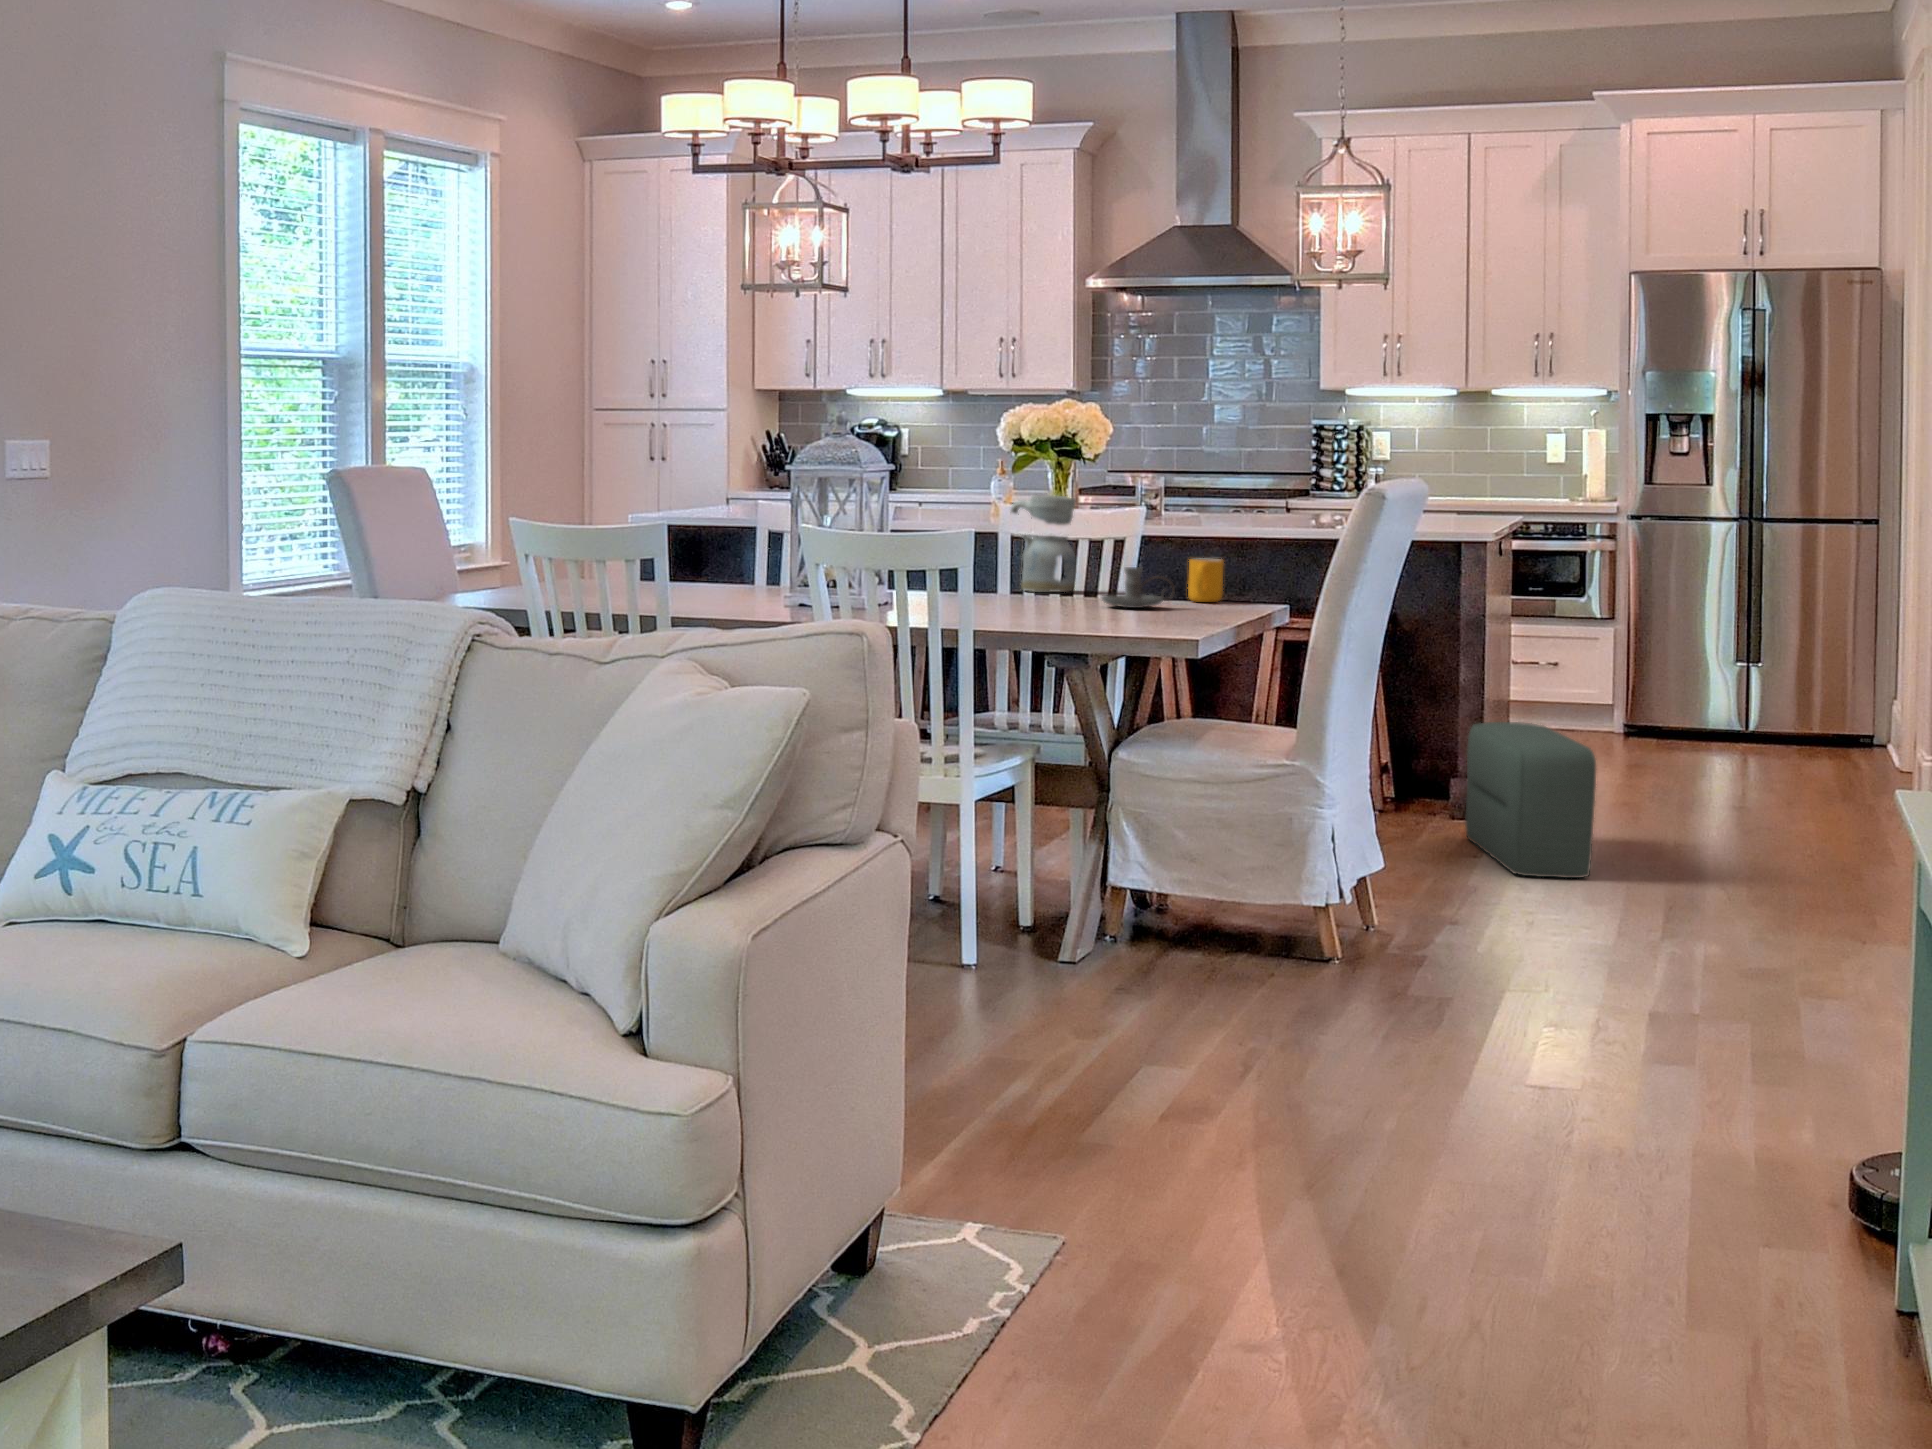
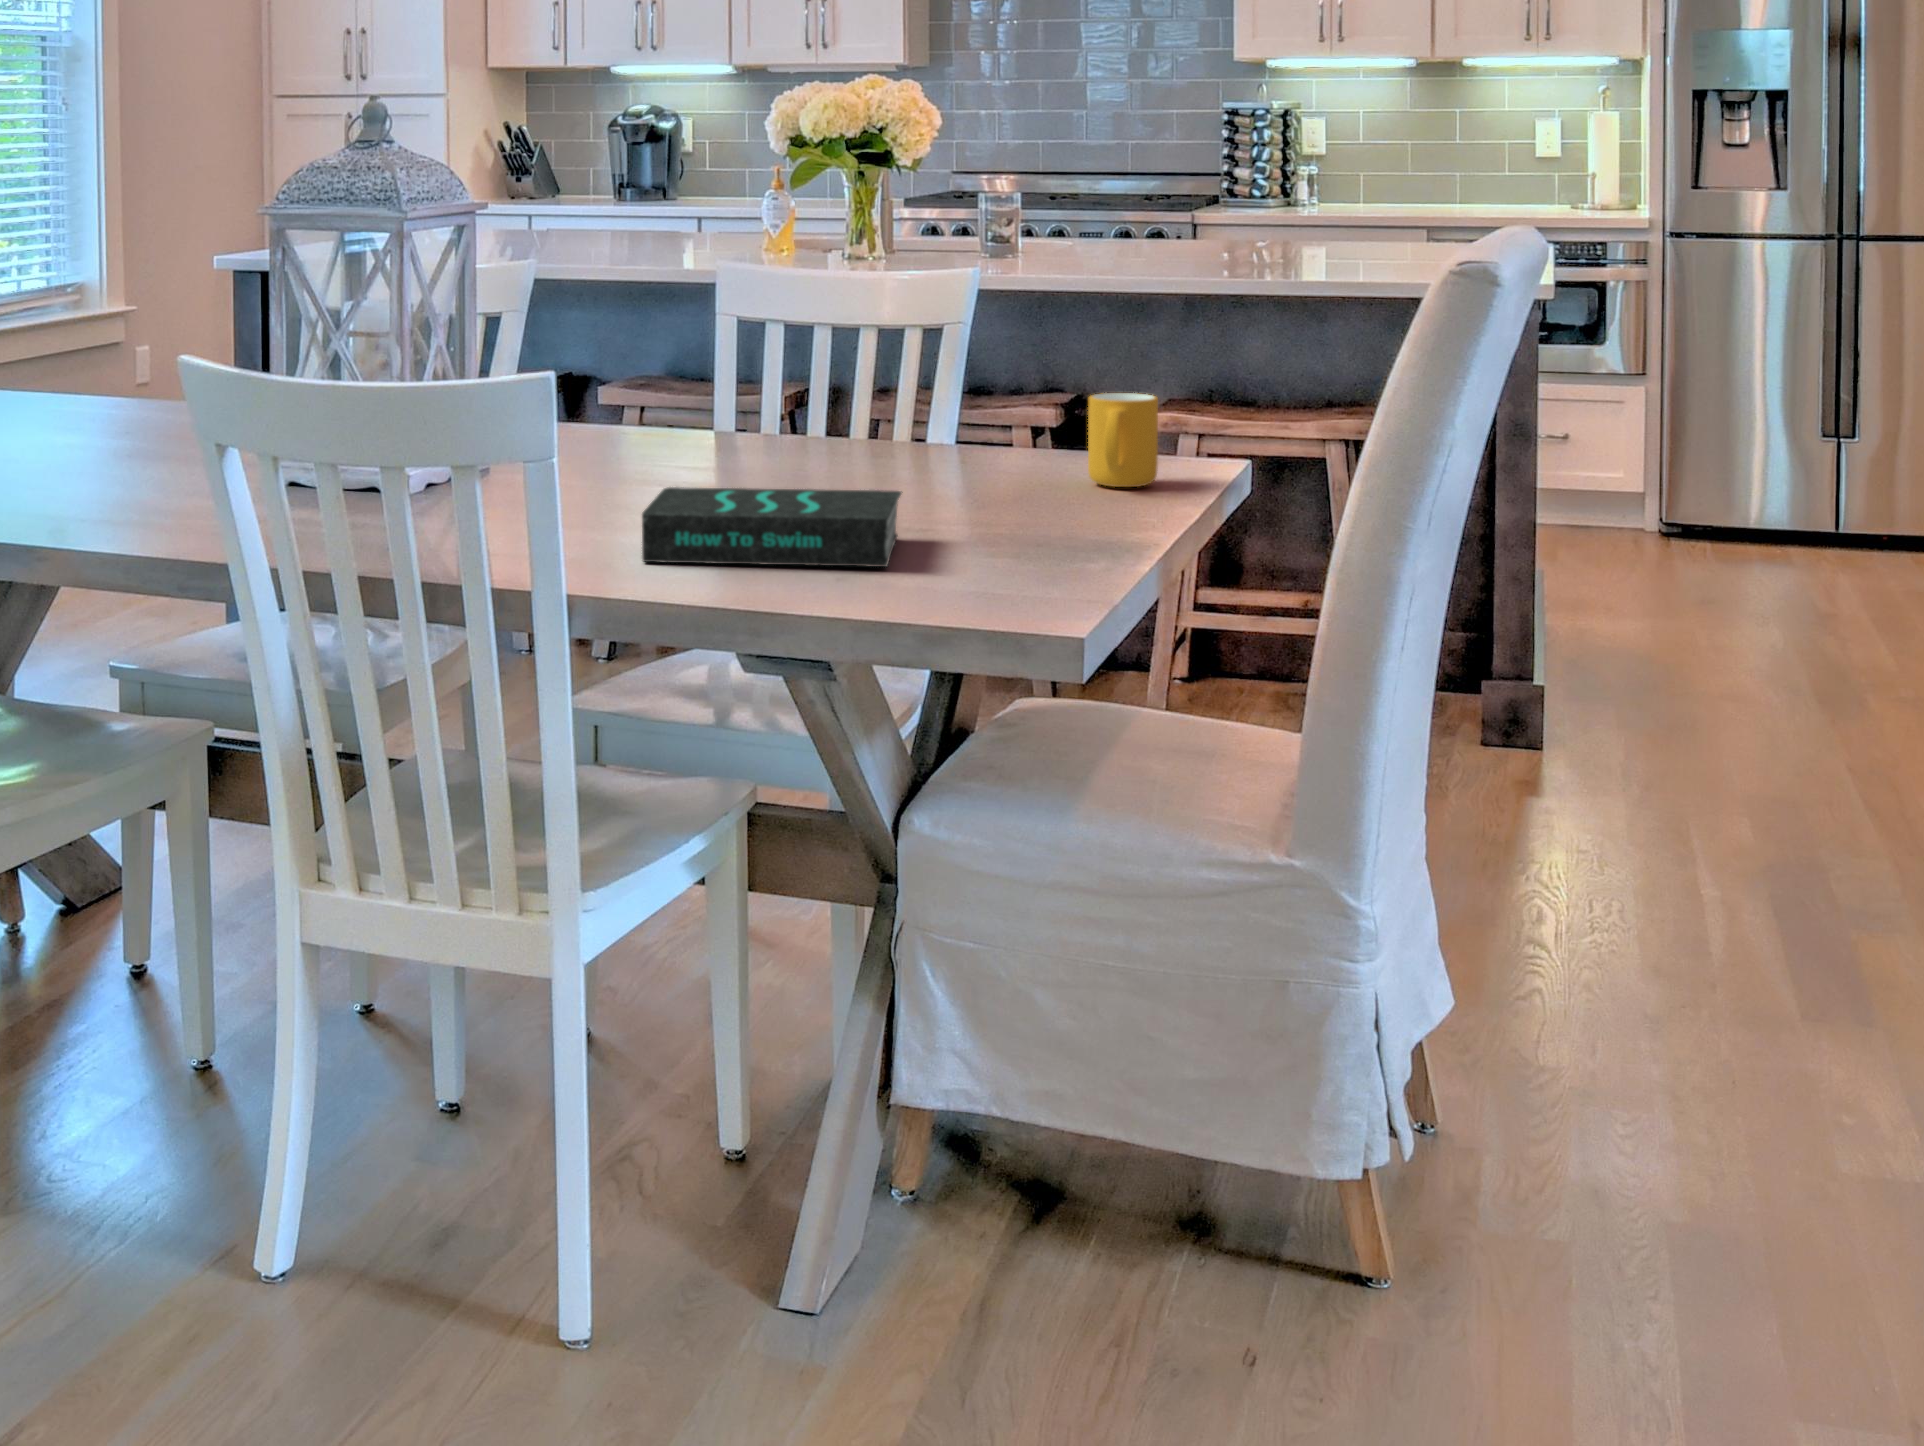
ceramic pitcher: present [1010,495,1076,592] -> none [736,259,867,458]
candle holder: present [1102,567,1175,608] -> none [907,430,1063,523]
book: none [988,587,1101,615] -> present [642,487,903,567]
pouf: present [1465,722,1596,878] -> none [1578,651,1887,1013]

